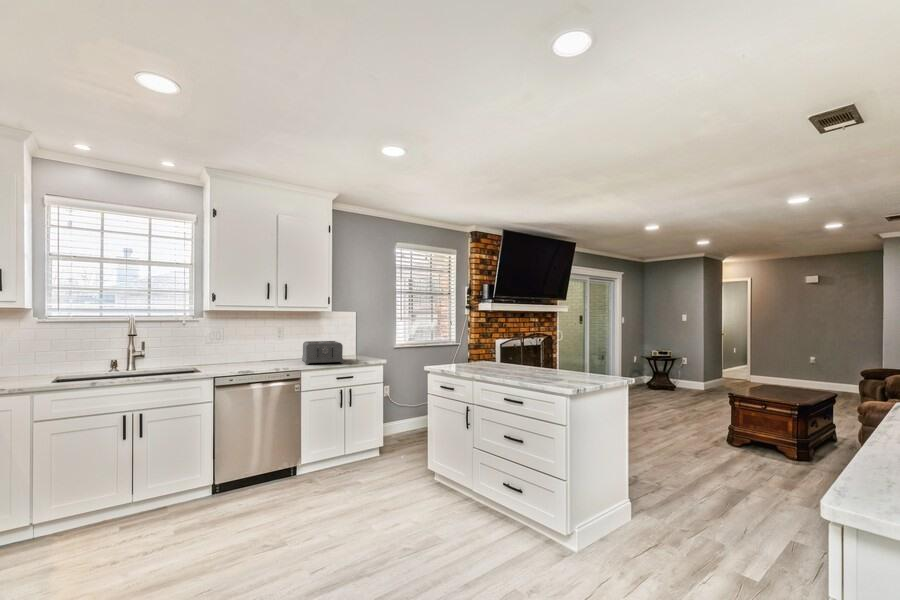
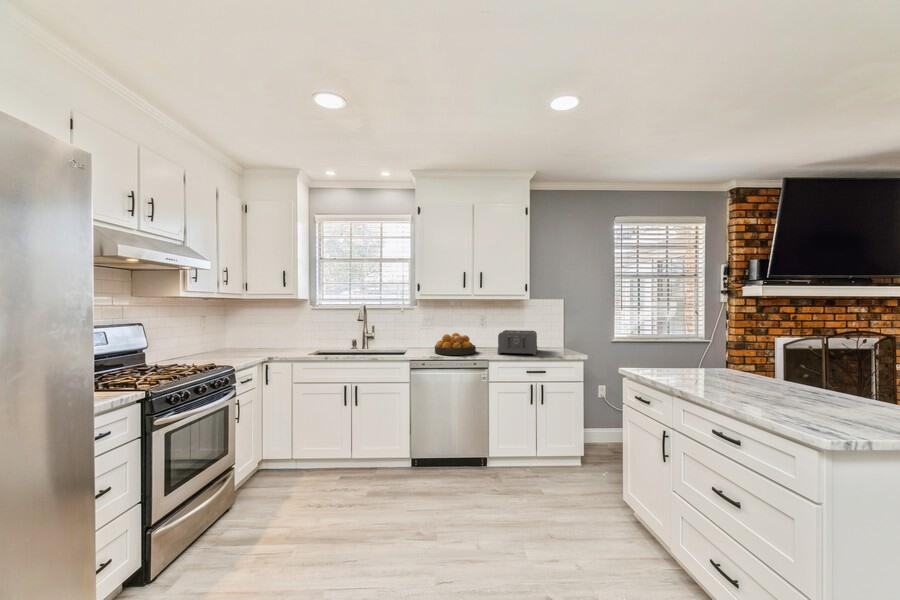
fruit bowl: none [235,346,282,369] -> present [435,333,476,355]

